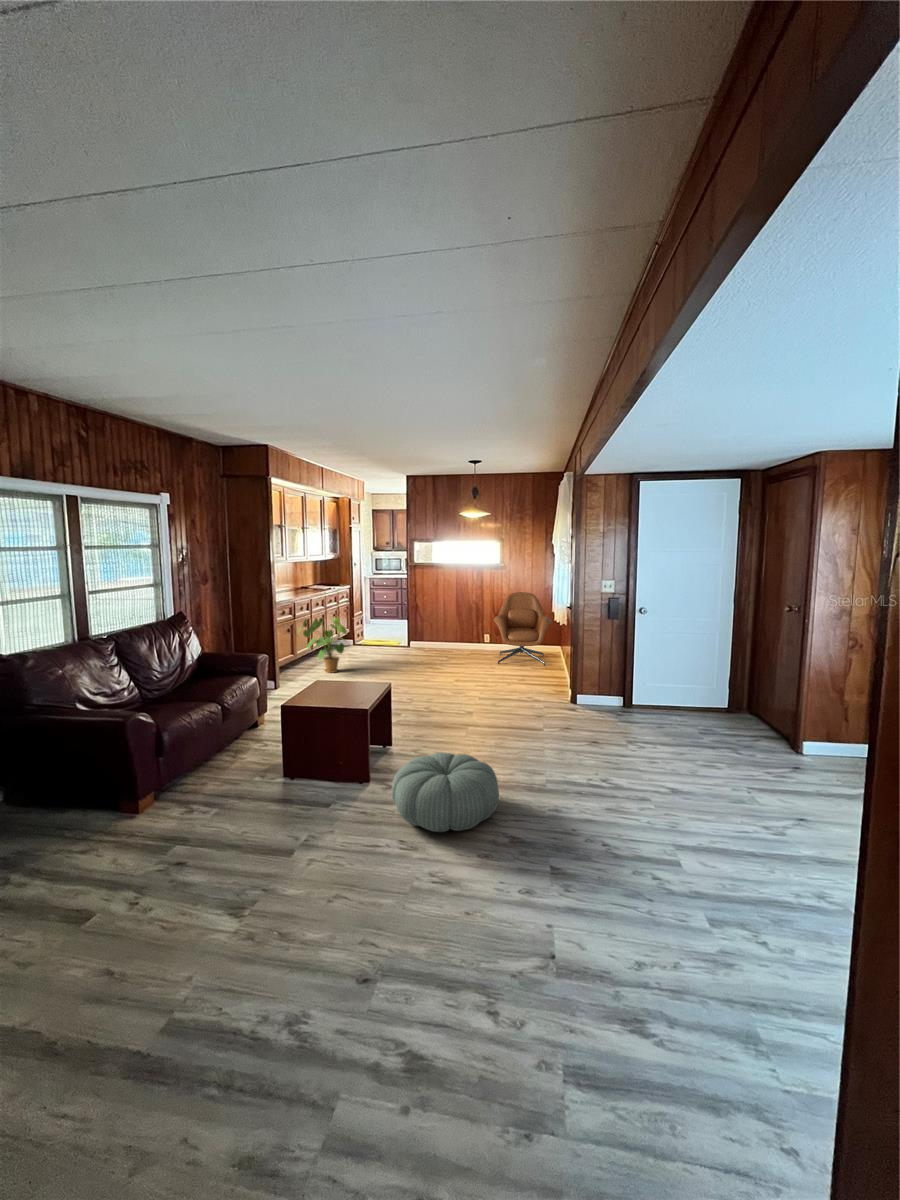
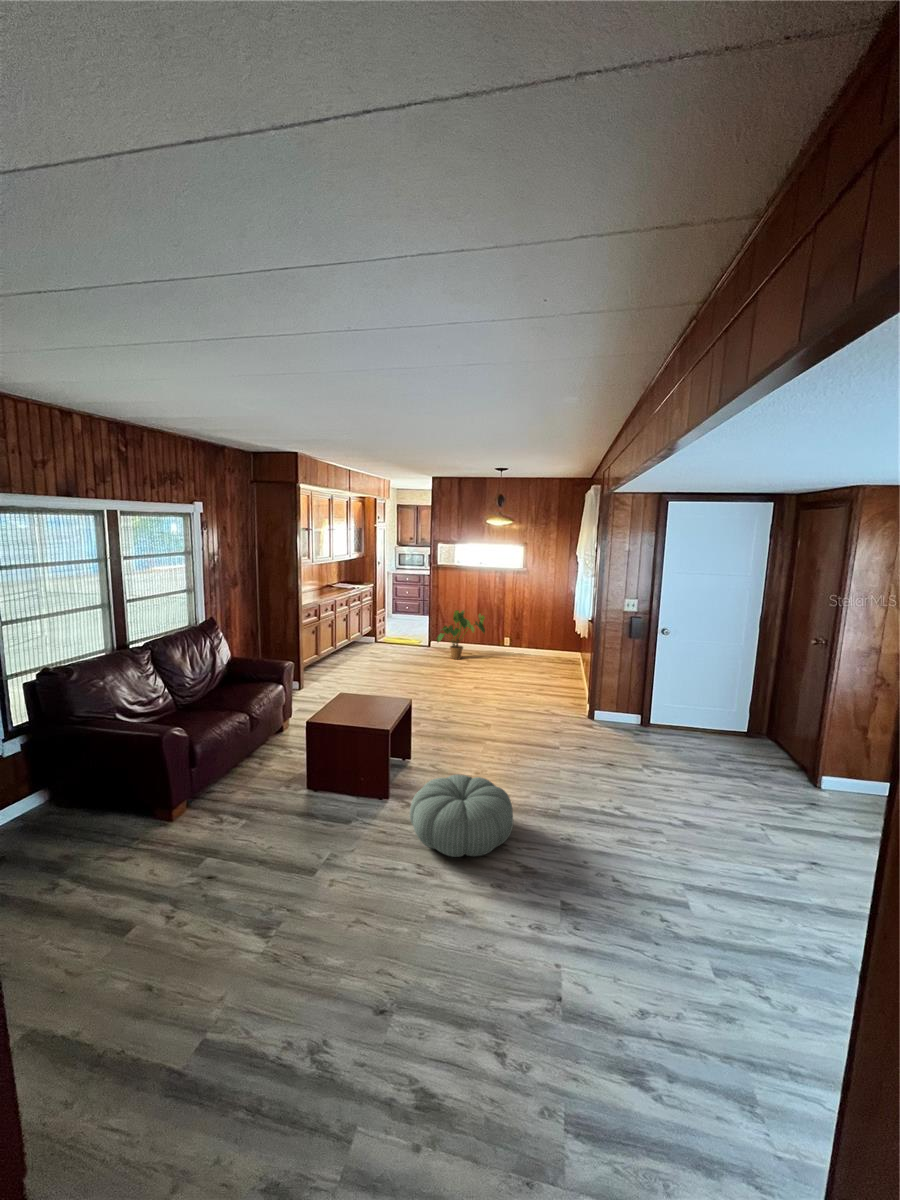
armchair: present [494,592,552,666] -> none [514,599,571,674]
house plant: present [299,617,347,673] -> present [437,610,485,659]

